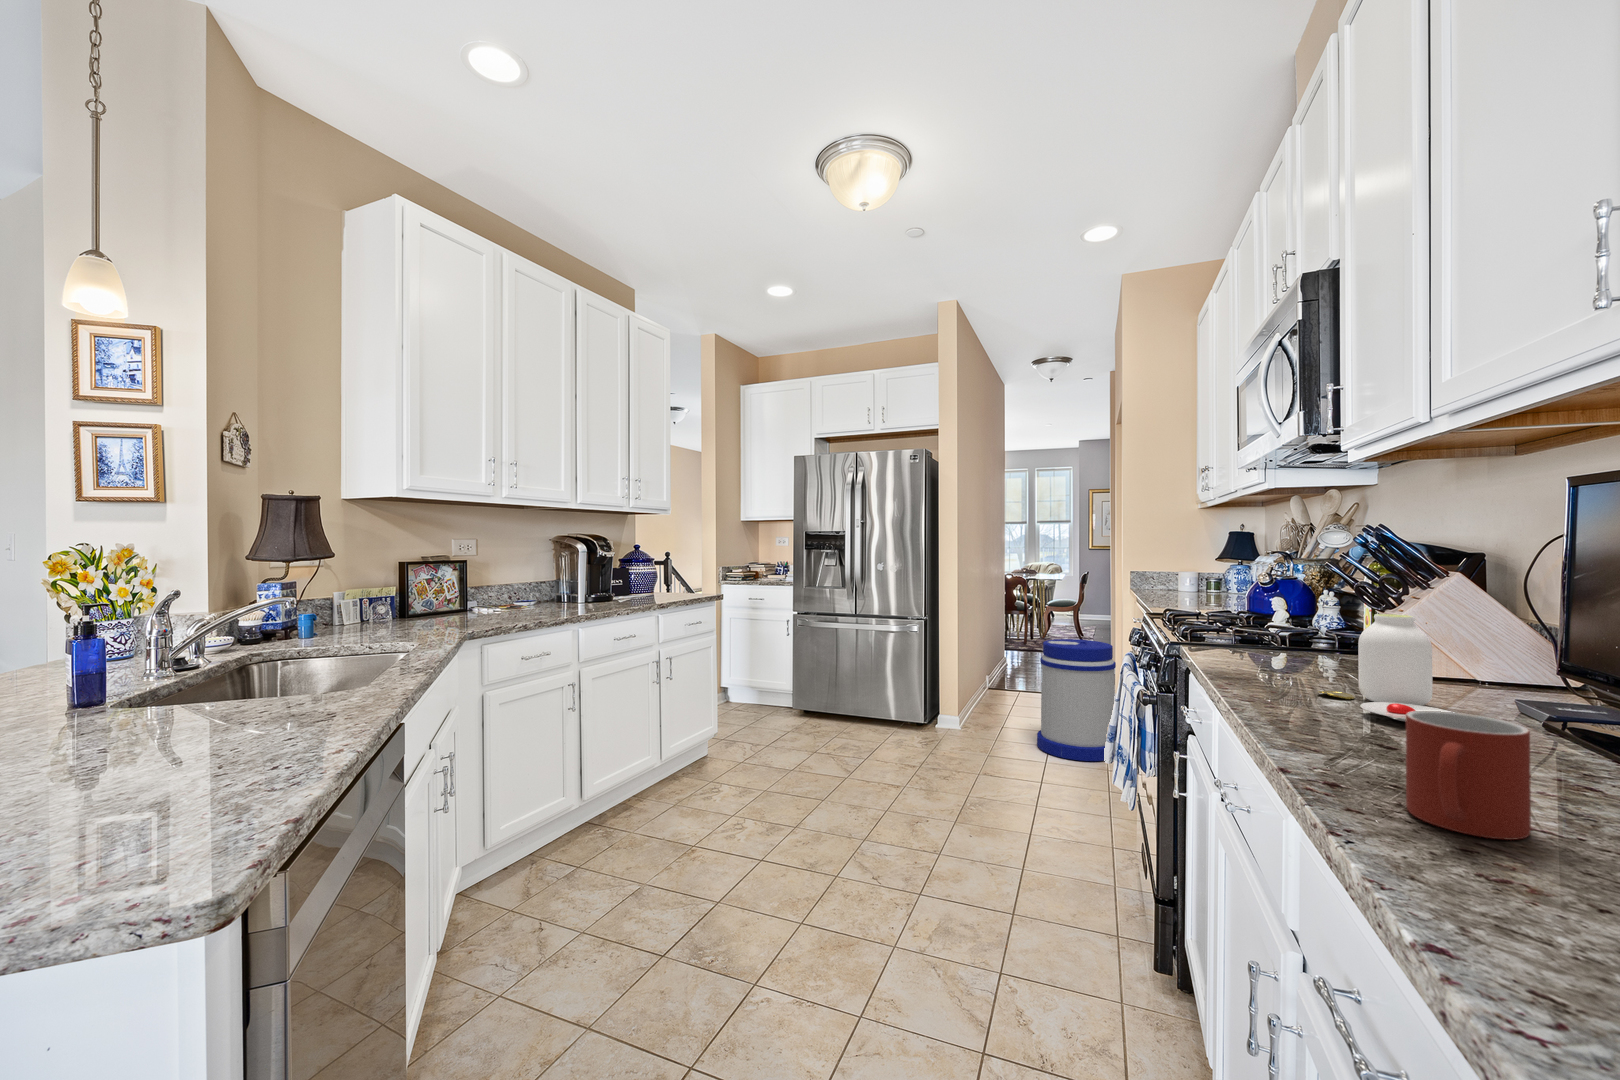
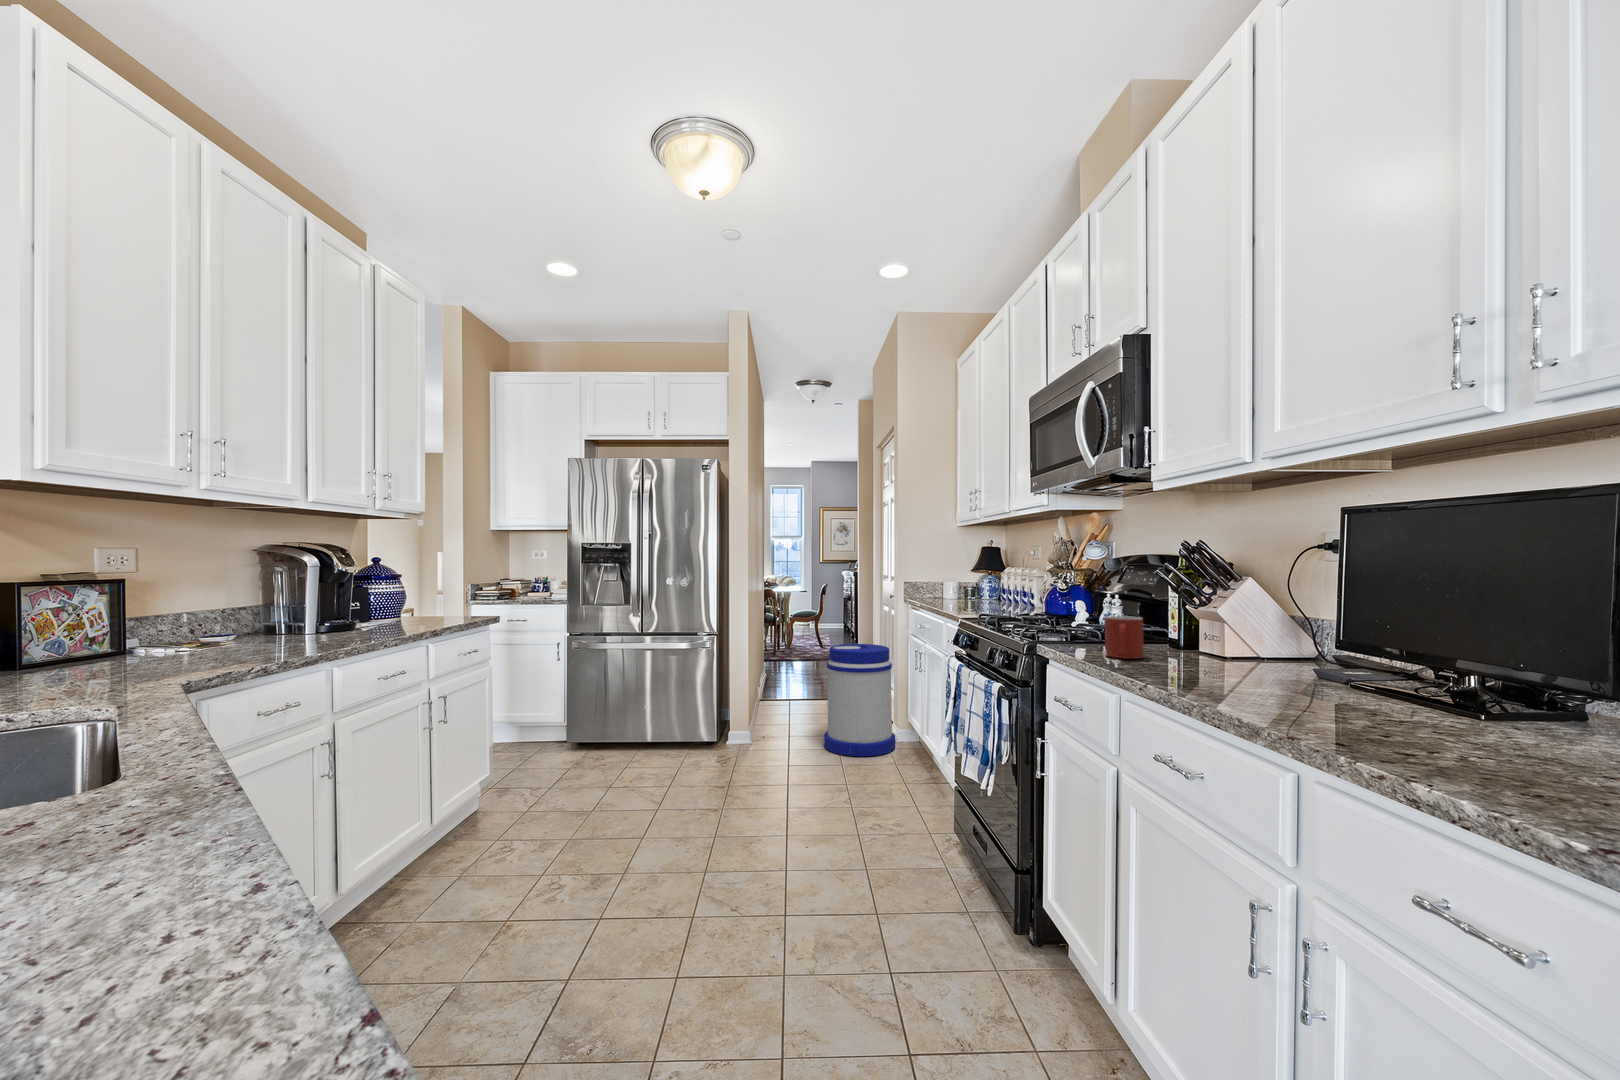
jar: present [1318,614,1451,722] -> none [1187,605,1313,686]
mug: present [1406,711,1531,840] -> present [1105,616,1144,659]

